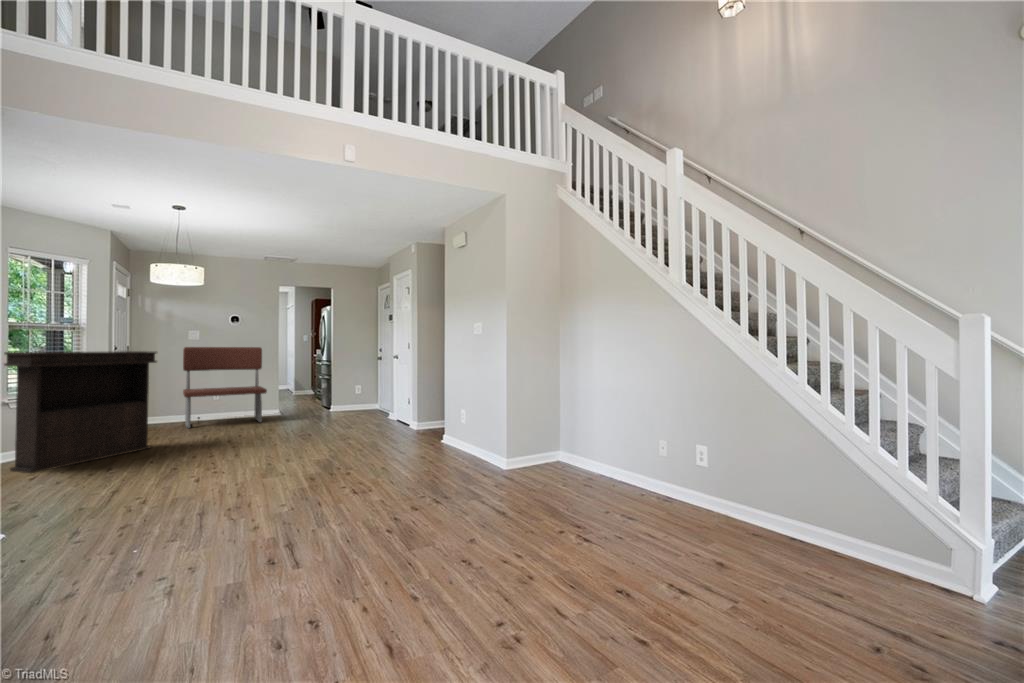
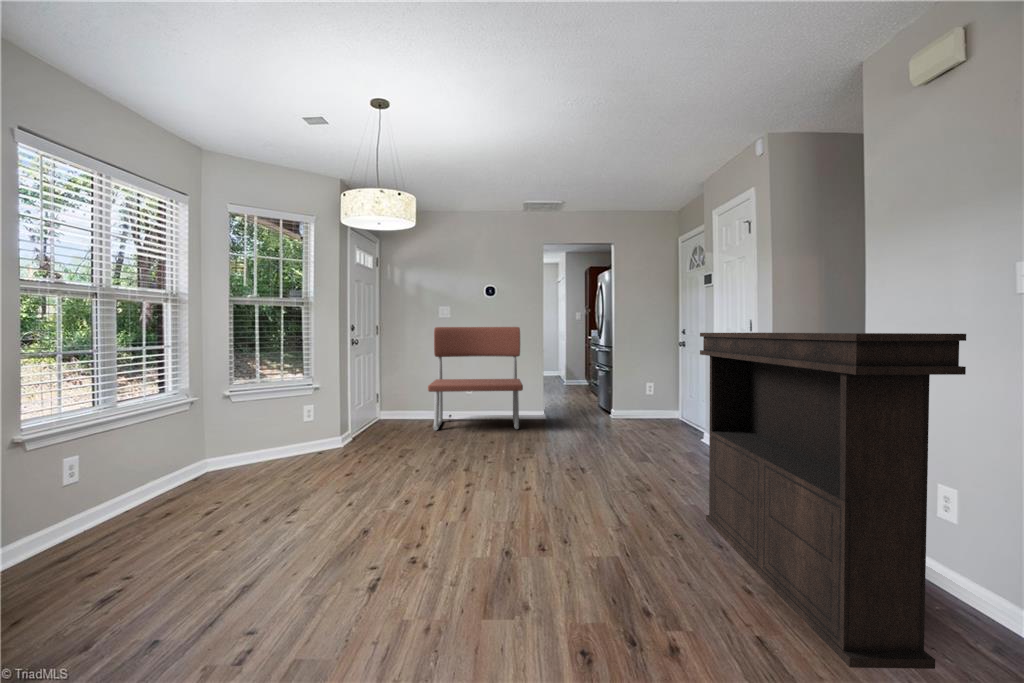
console table: present [4,351,156,473] -> present [700,333,966,669]

